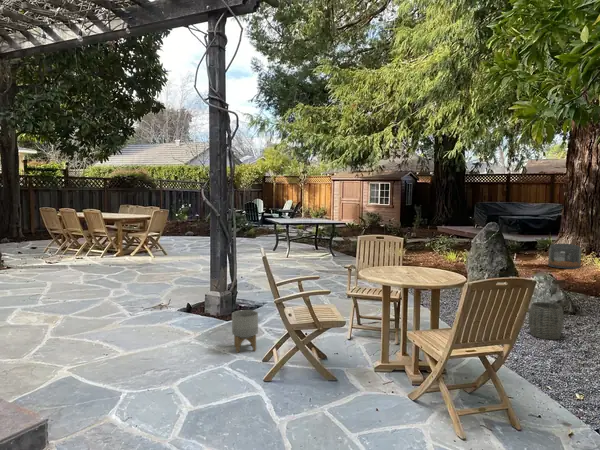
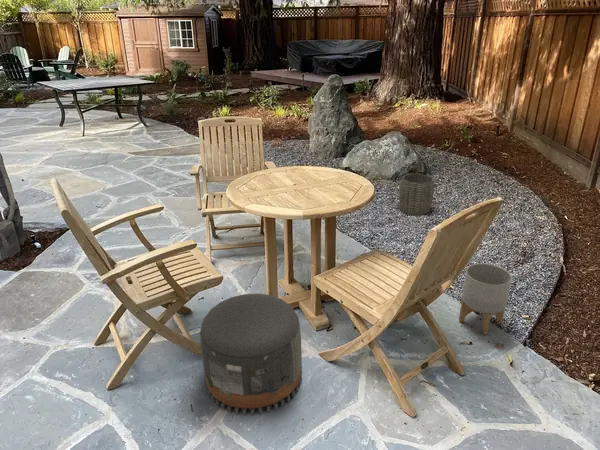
pouf: present [548,243,581,269] -> present [200,293,302,415]
planter: present [232,310,258,352] -> present [459,263,512,335]

